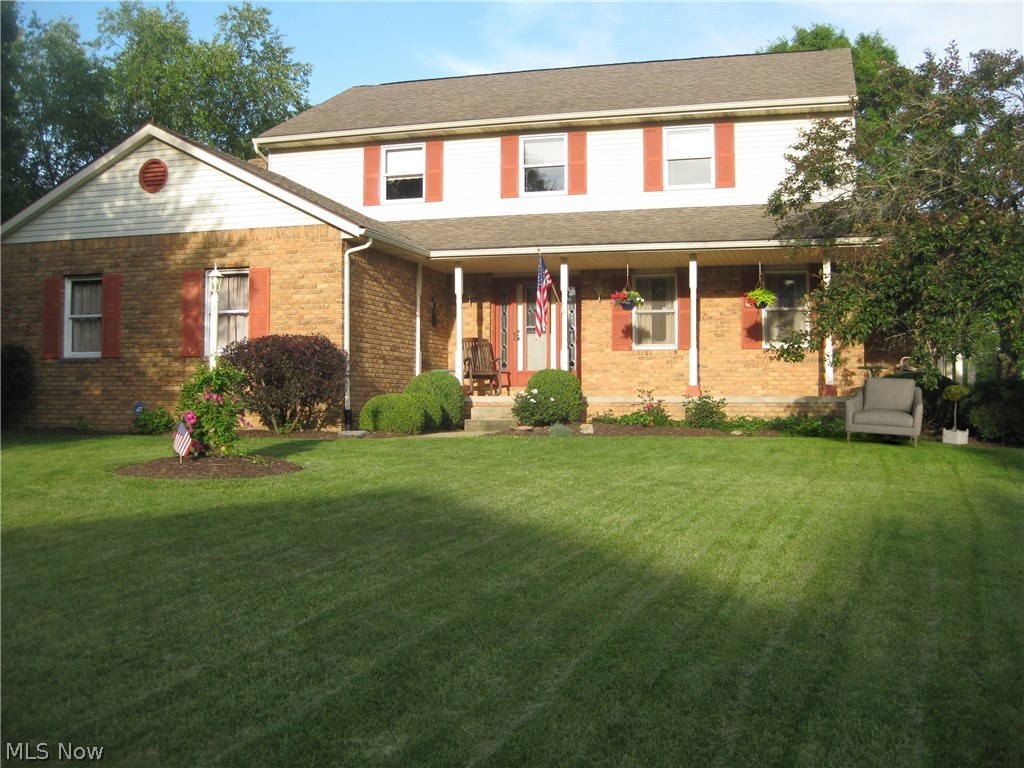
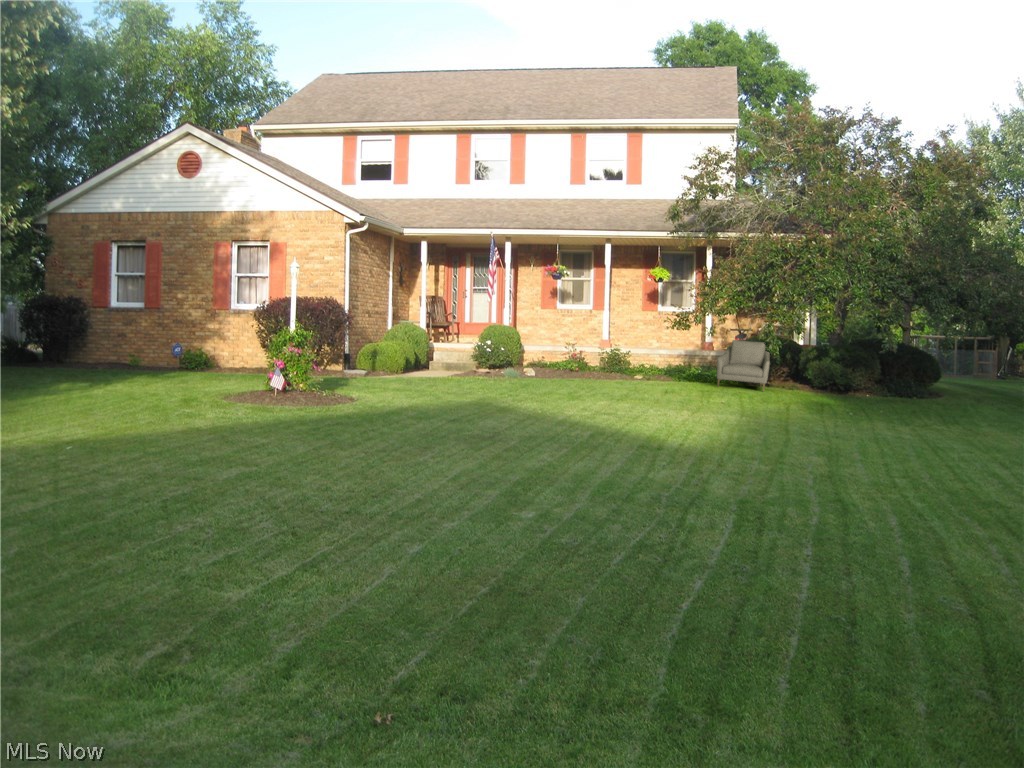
potted tree: present [942,384,970,444] -> none [782,347,802,389]

